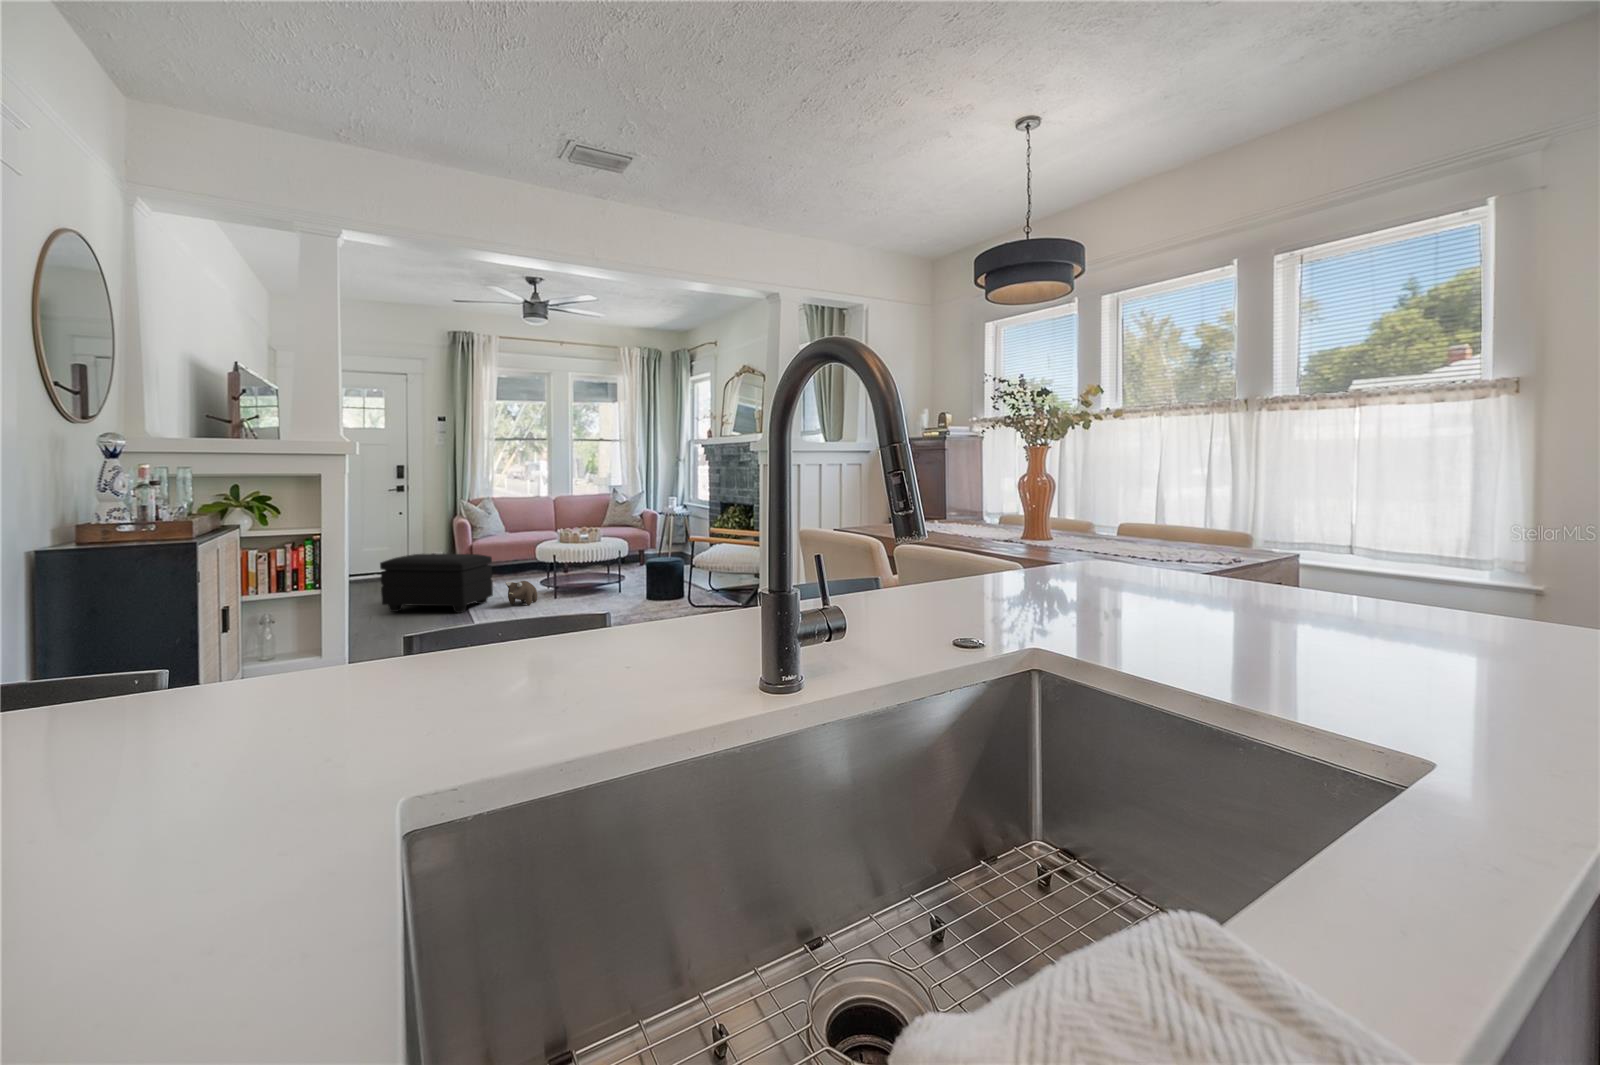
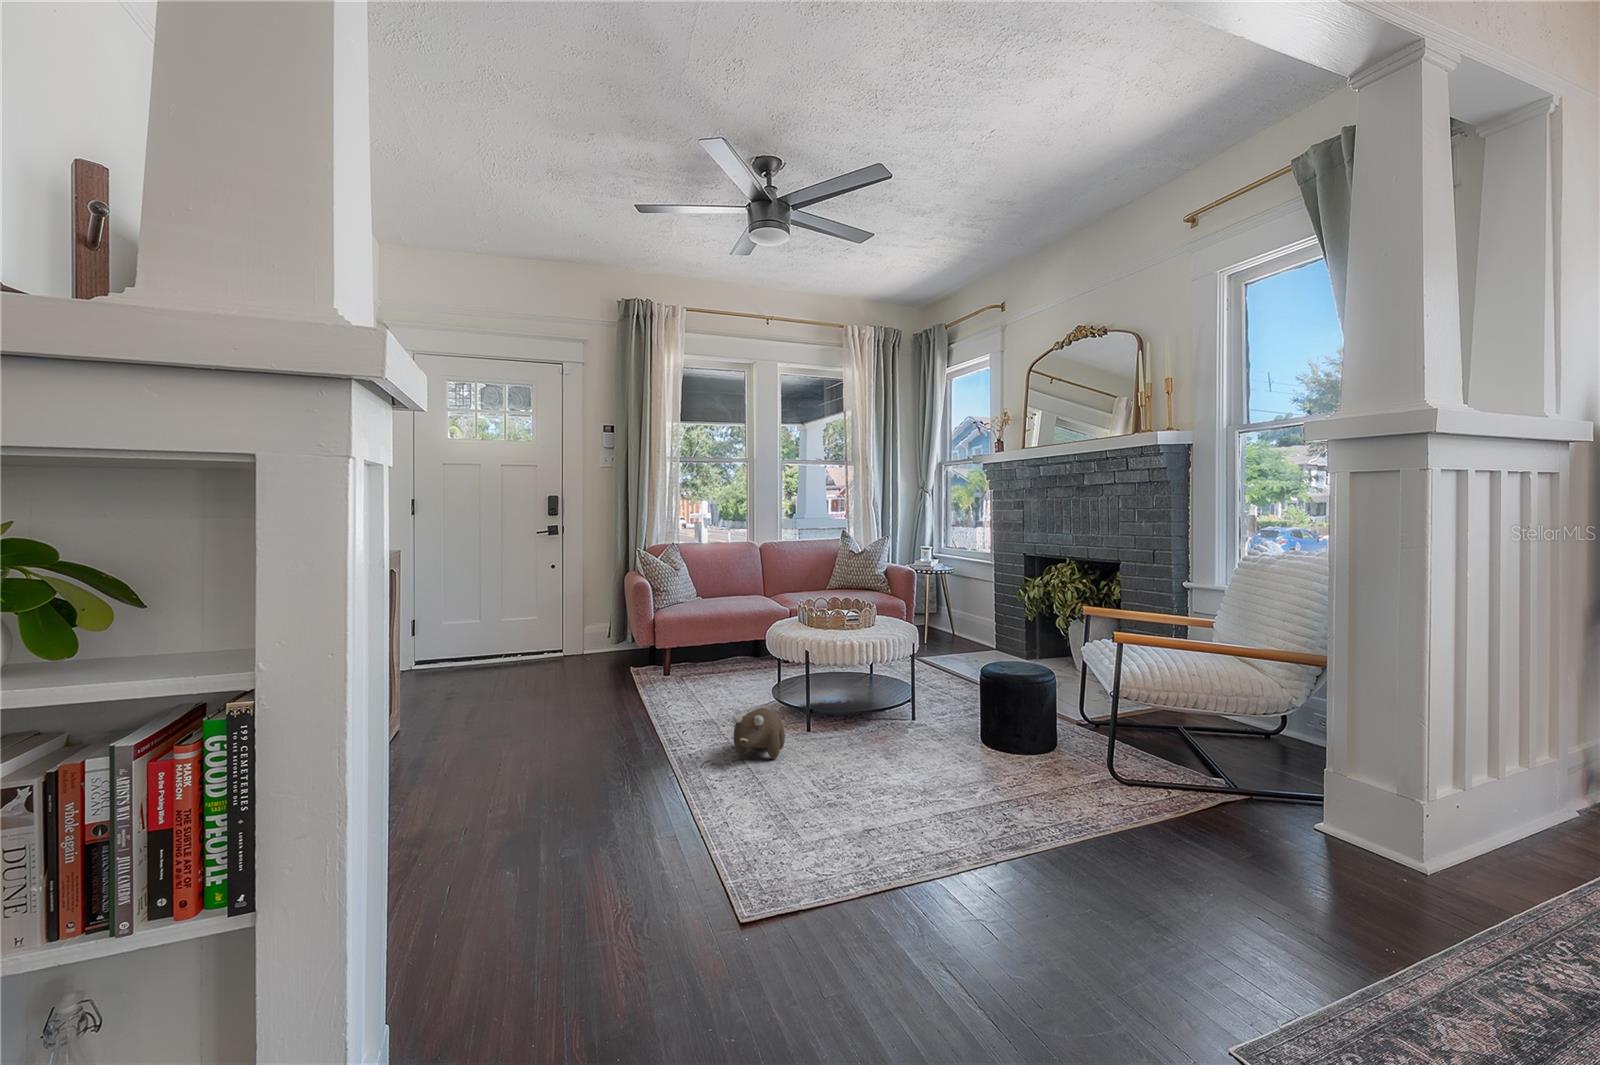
footstool: present [380,553,493,613] -> none [508,650,702,779]

